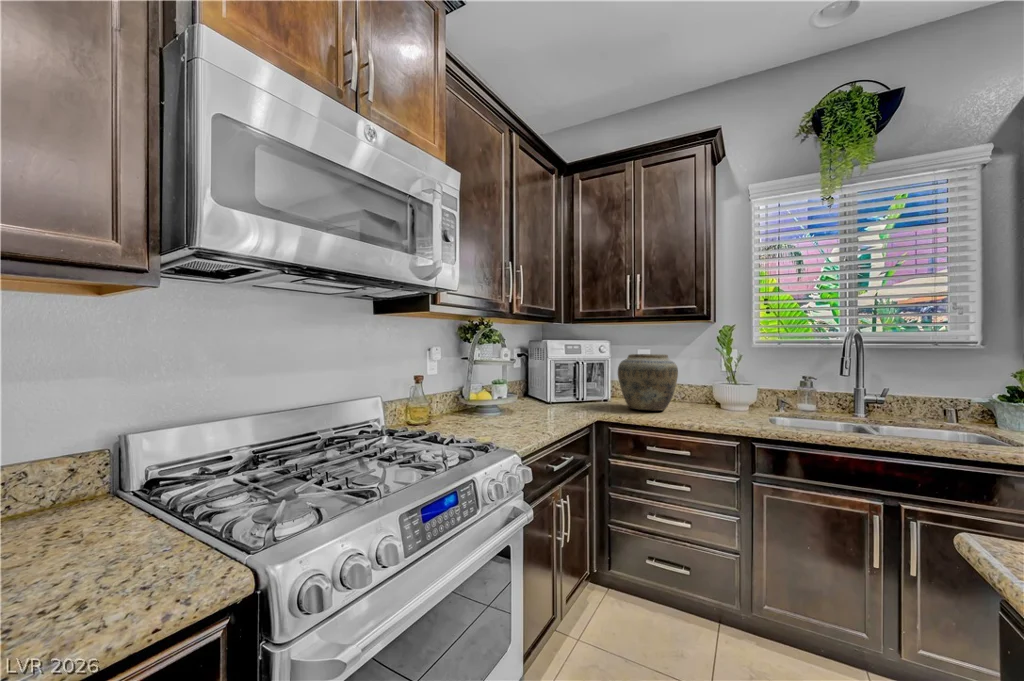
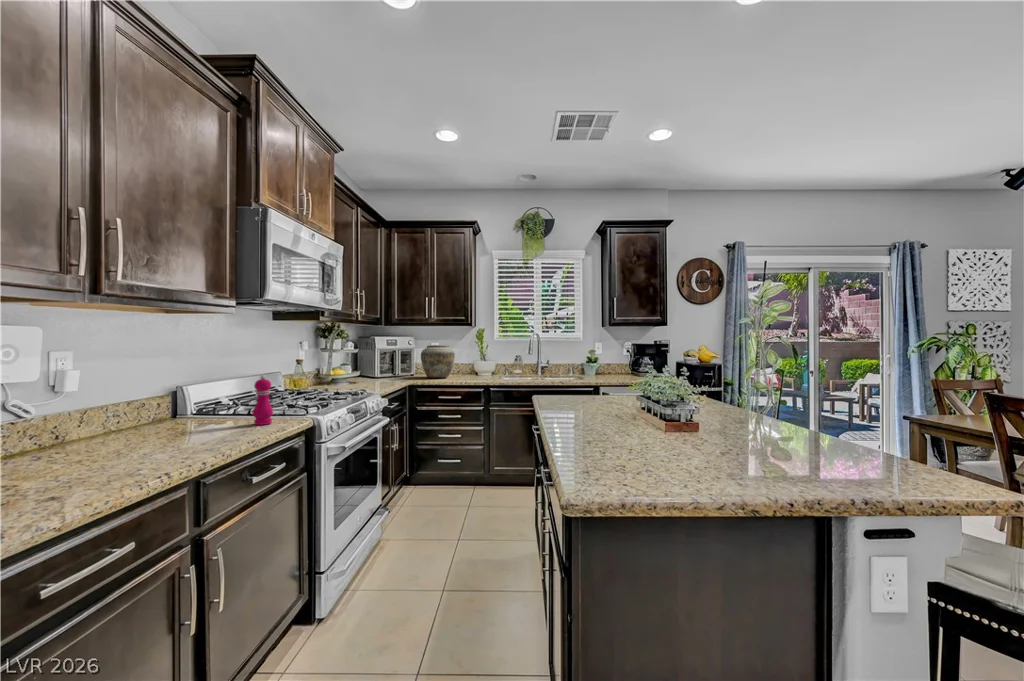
pepper mill: none [61,459,131,613] -> present [253,375,273,425]

